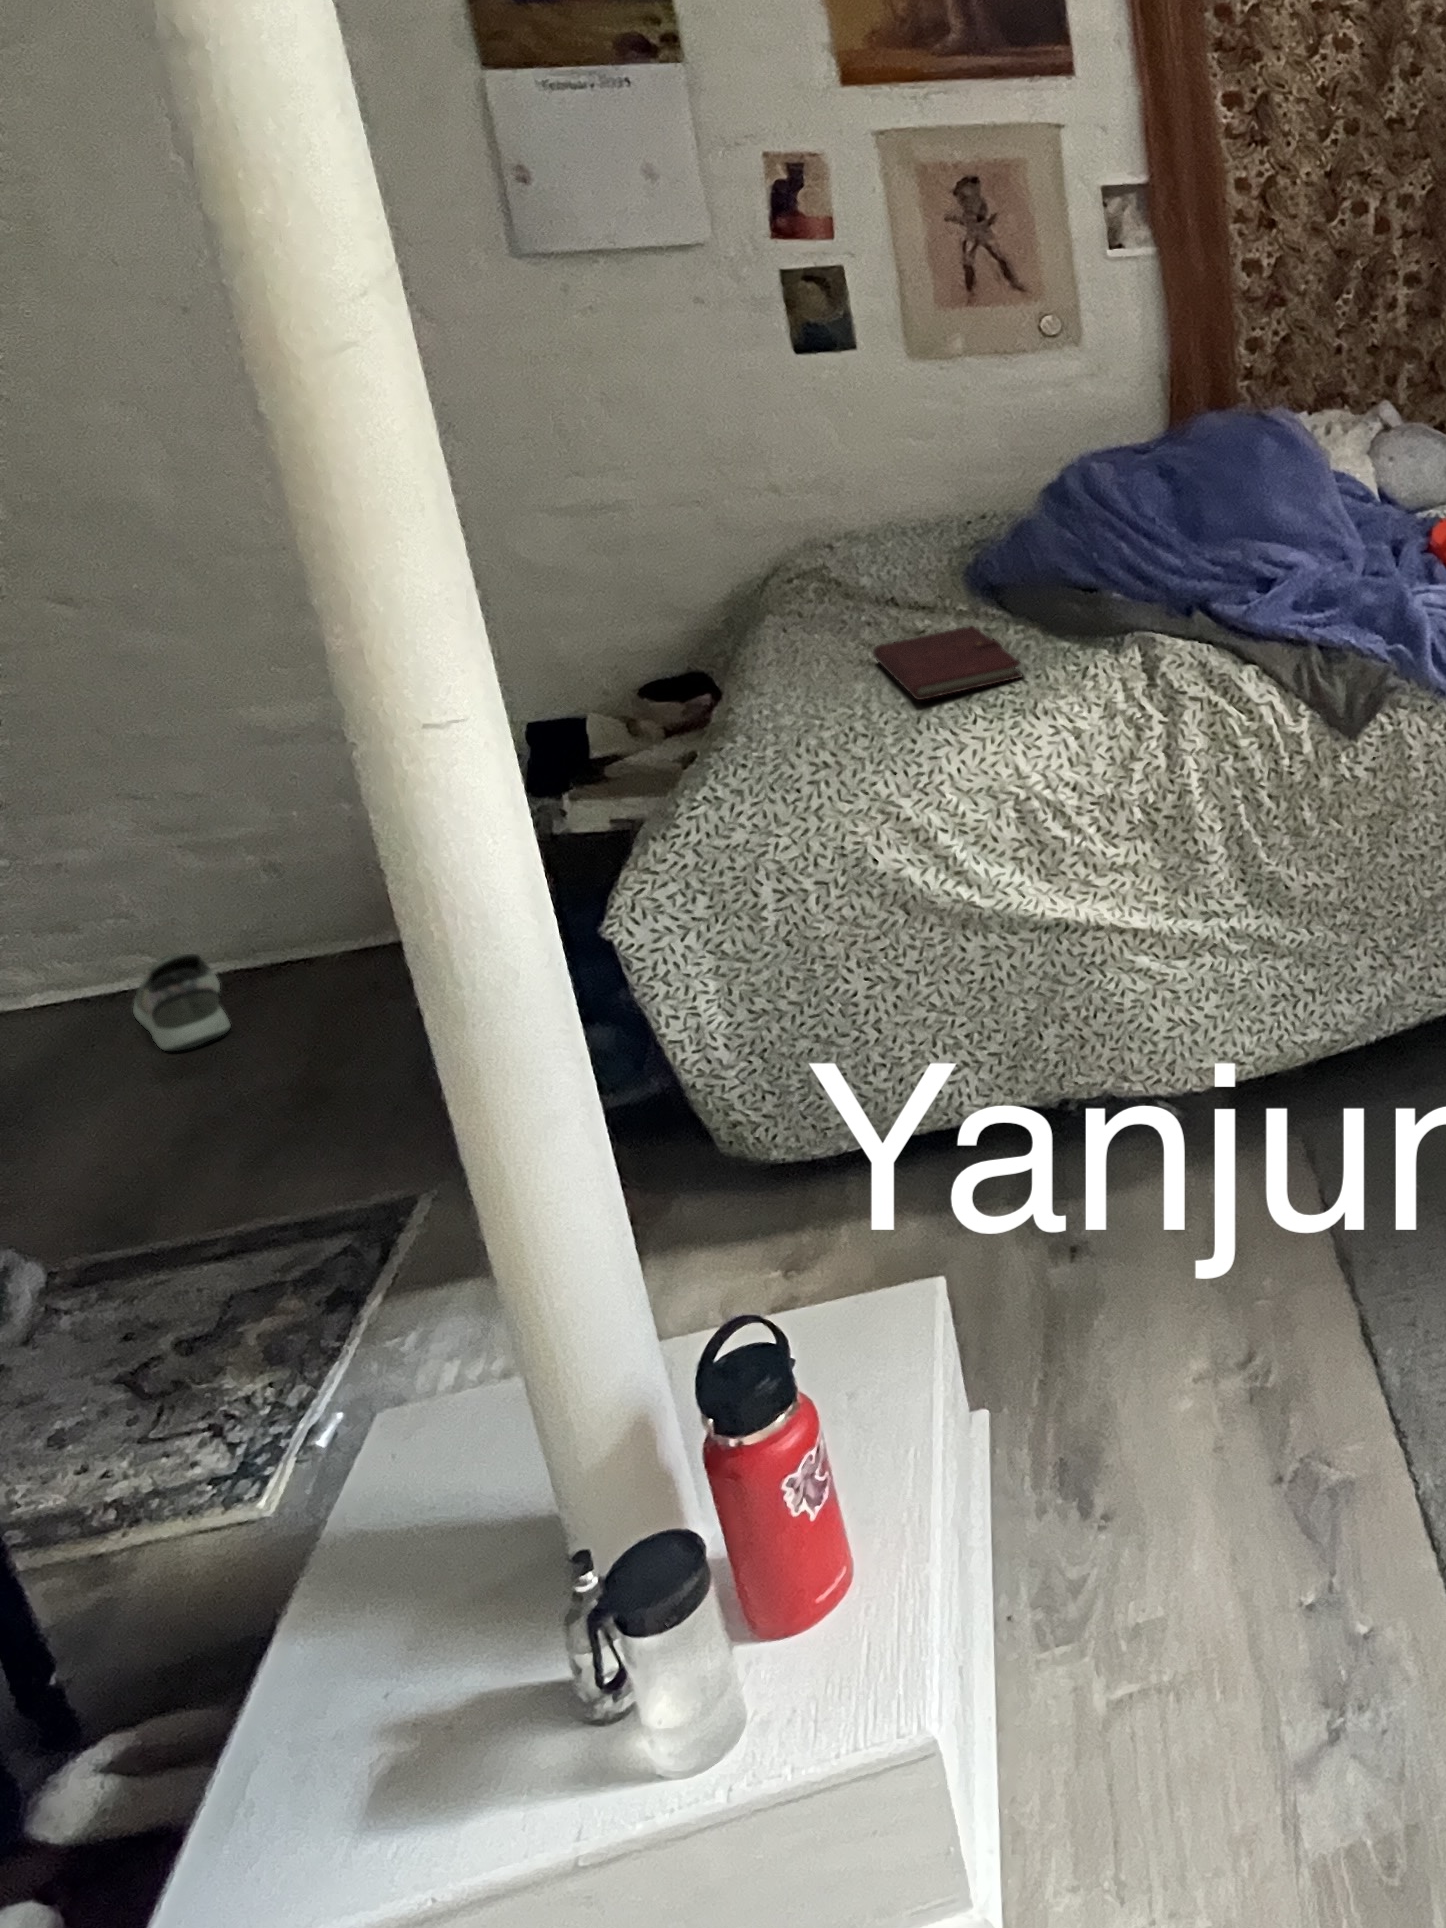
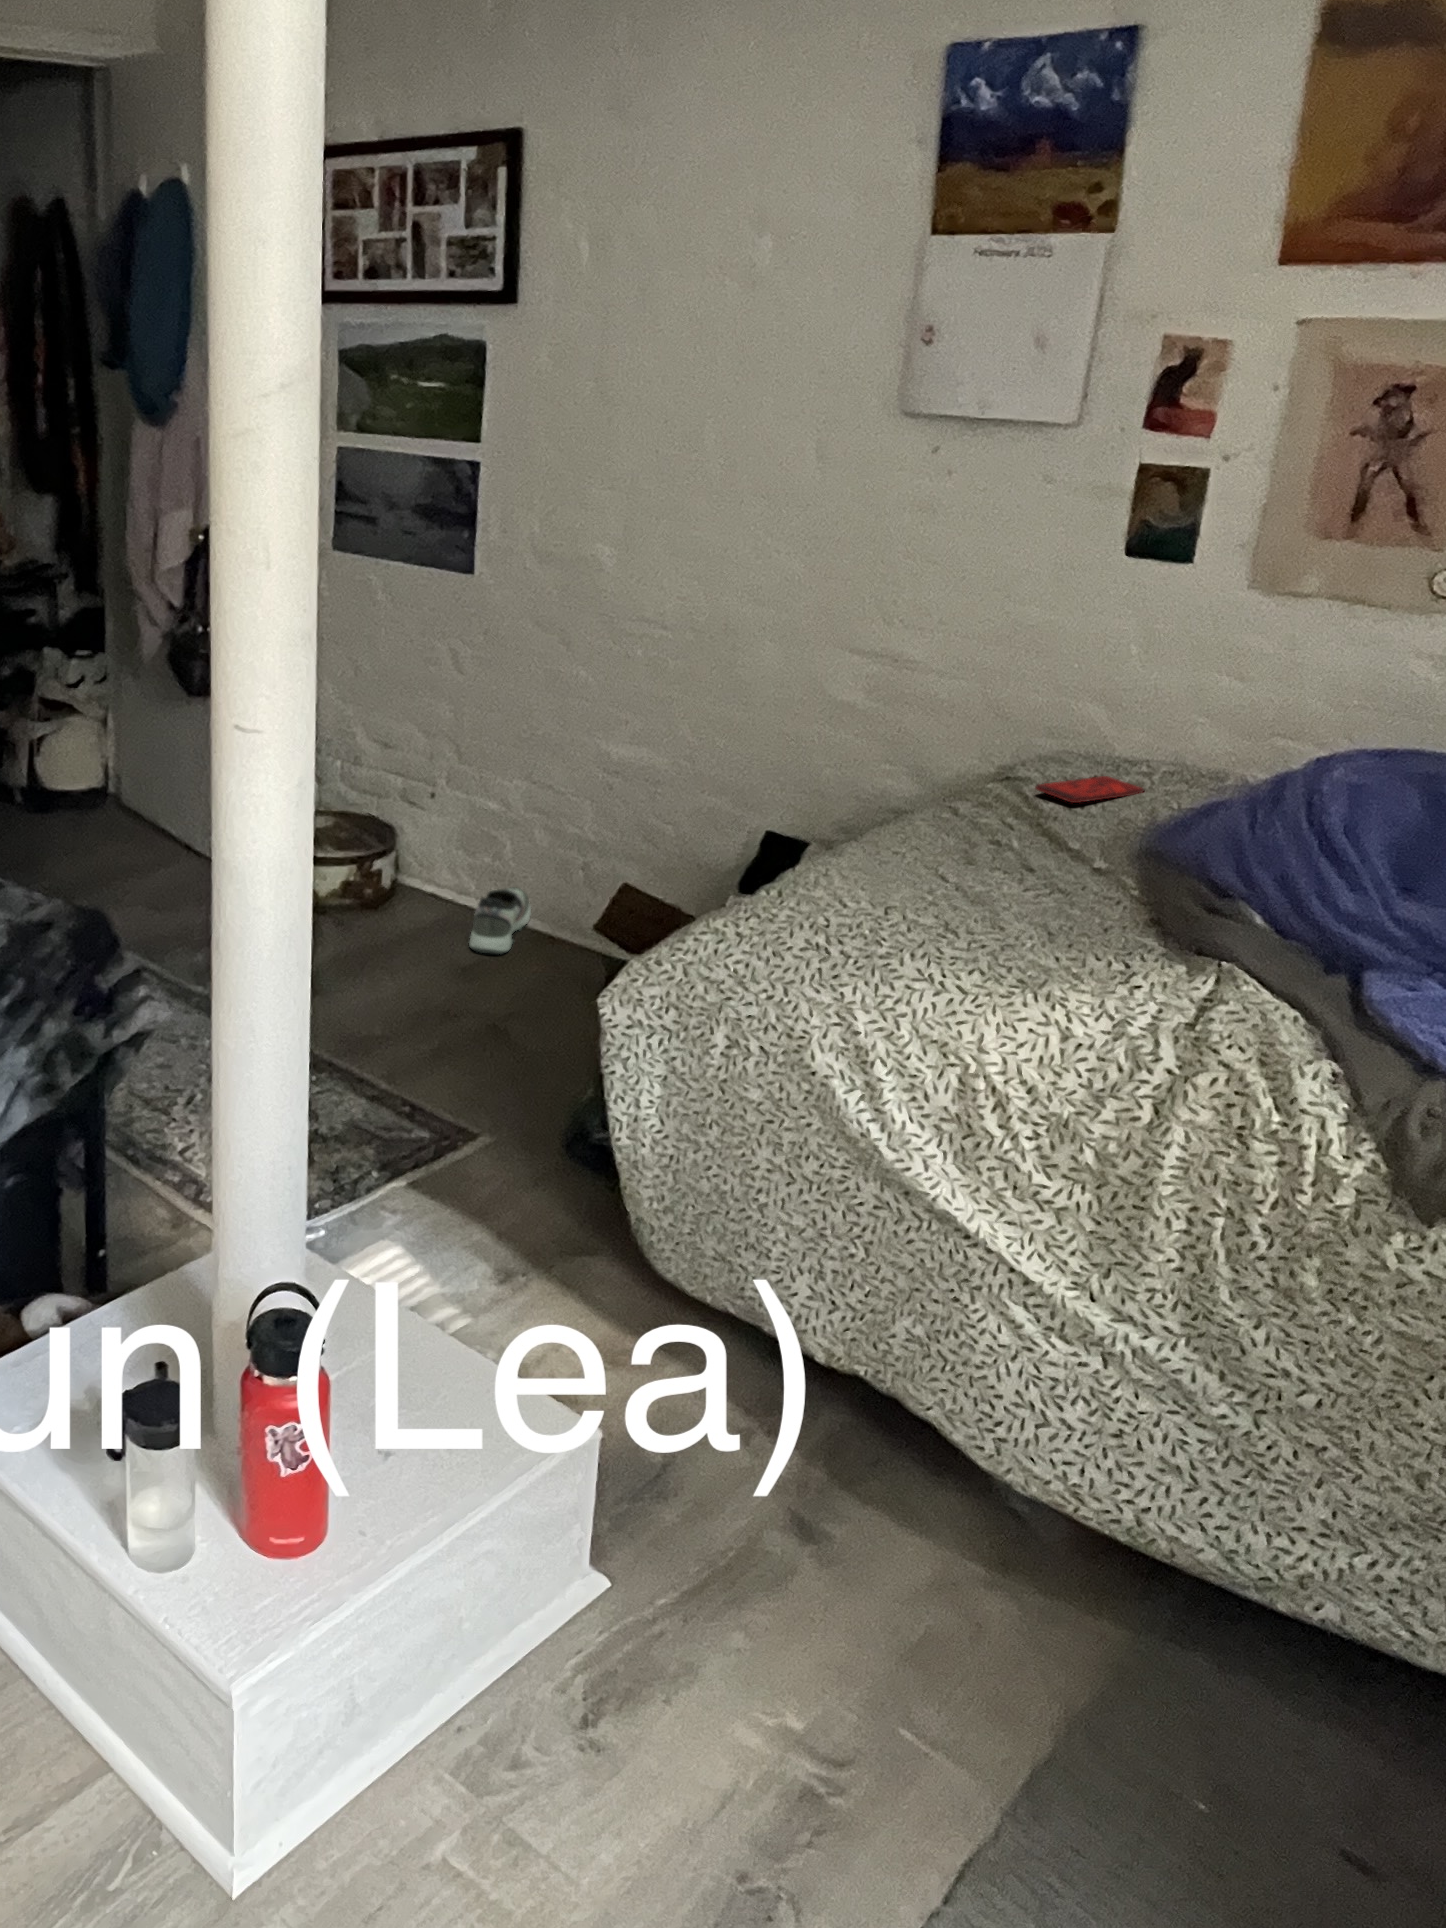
smartphone: none [842,549,922,578] -> present [1036,776,1144,803]
notebook: present [873,626,1022,700] -> none [938,864,1083,955]

